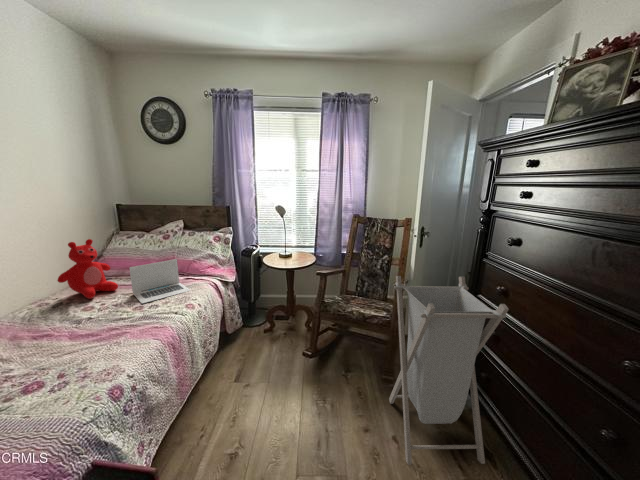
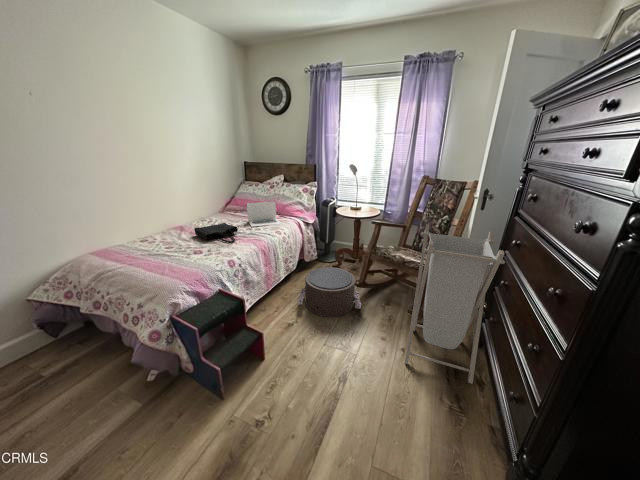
teddy bear: present [58,239,118,299] -> none [211,183,241,221]
tote bag: none [22,306,118,350] -> present [194,223,238,243]
pouf: none [235,339,325,421] -> present [298,267,361,317]

